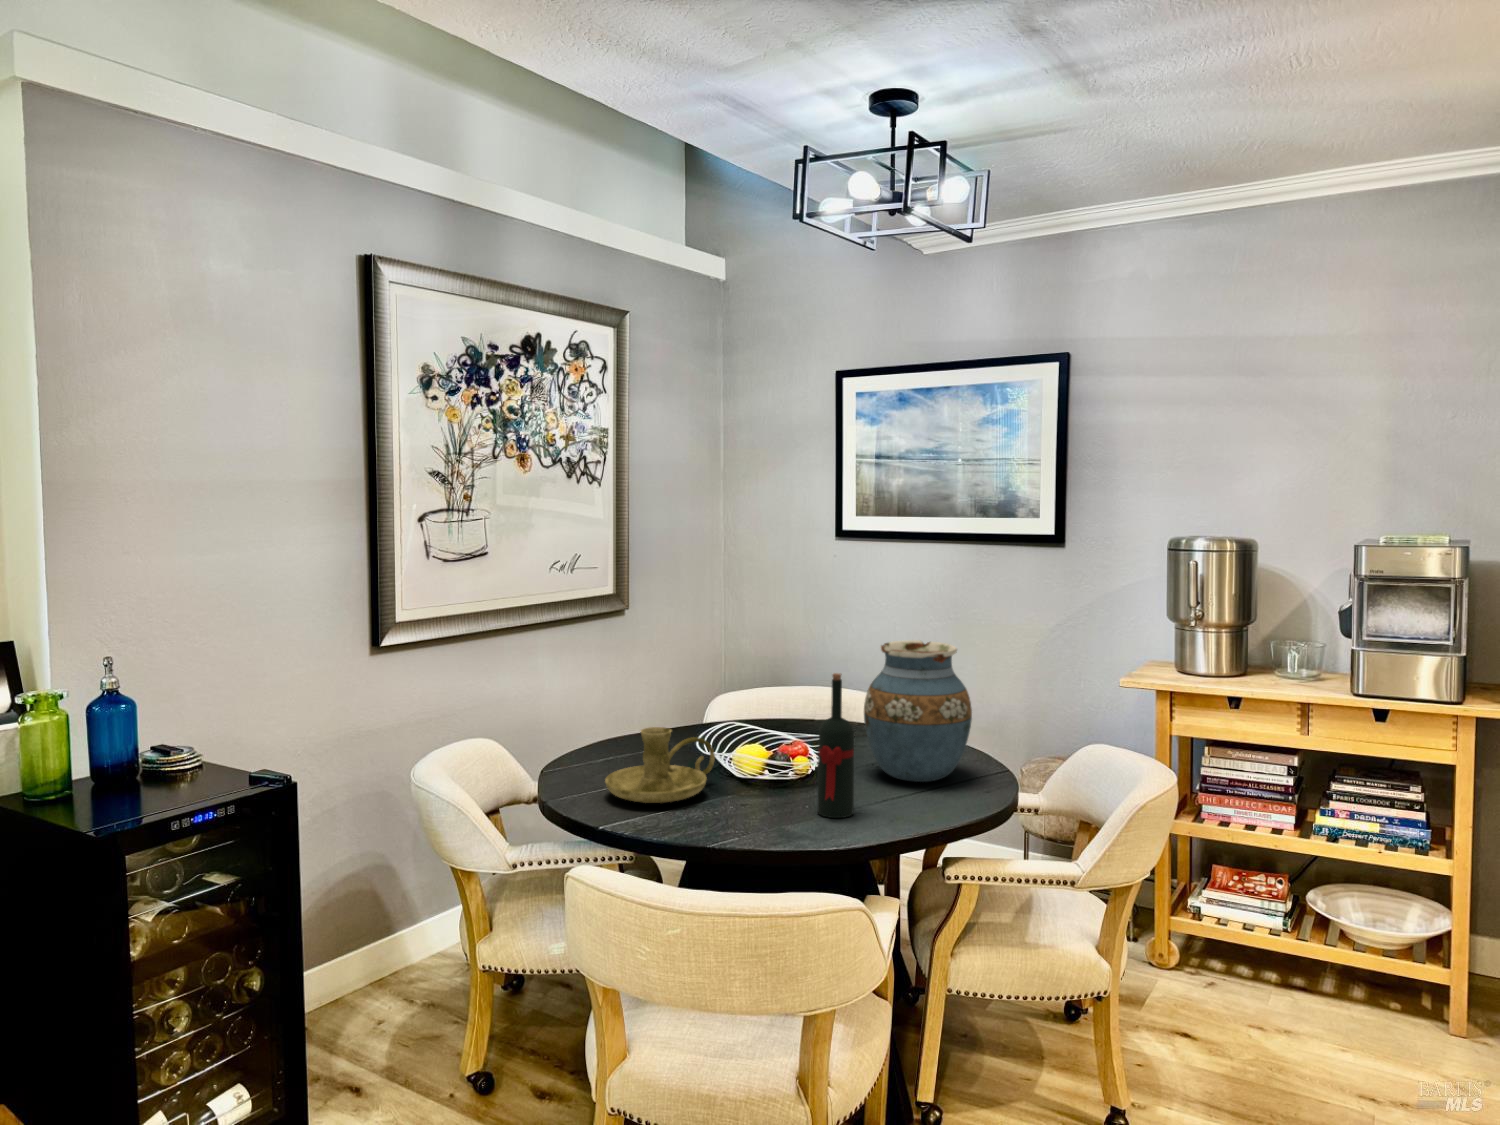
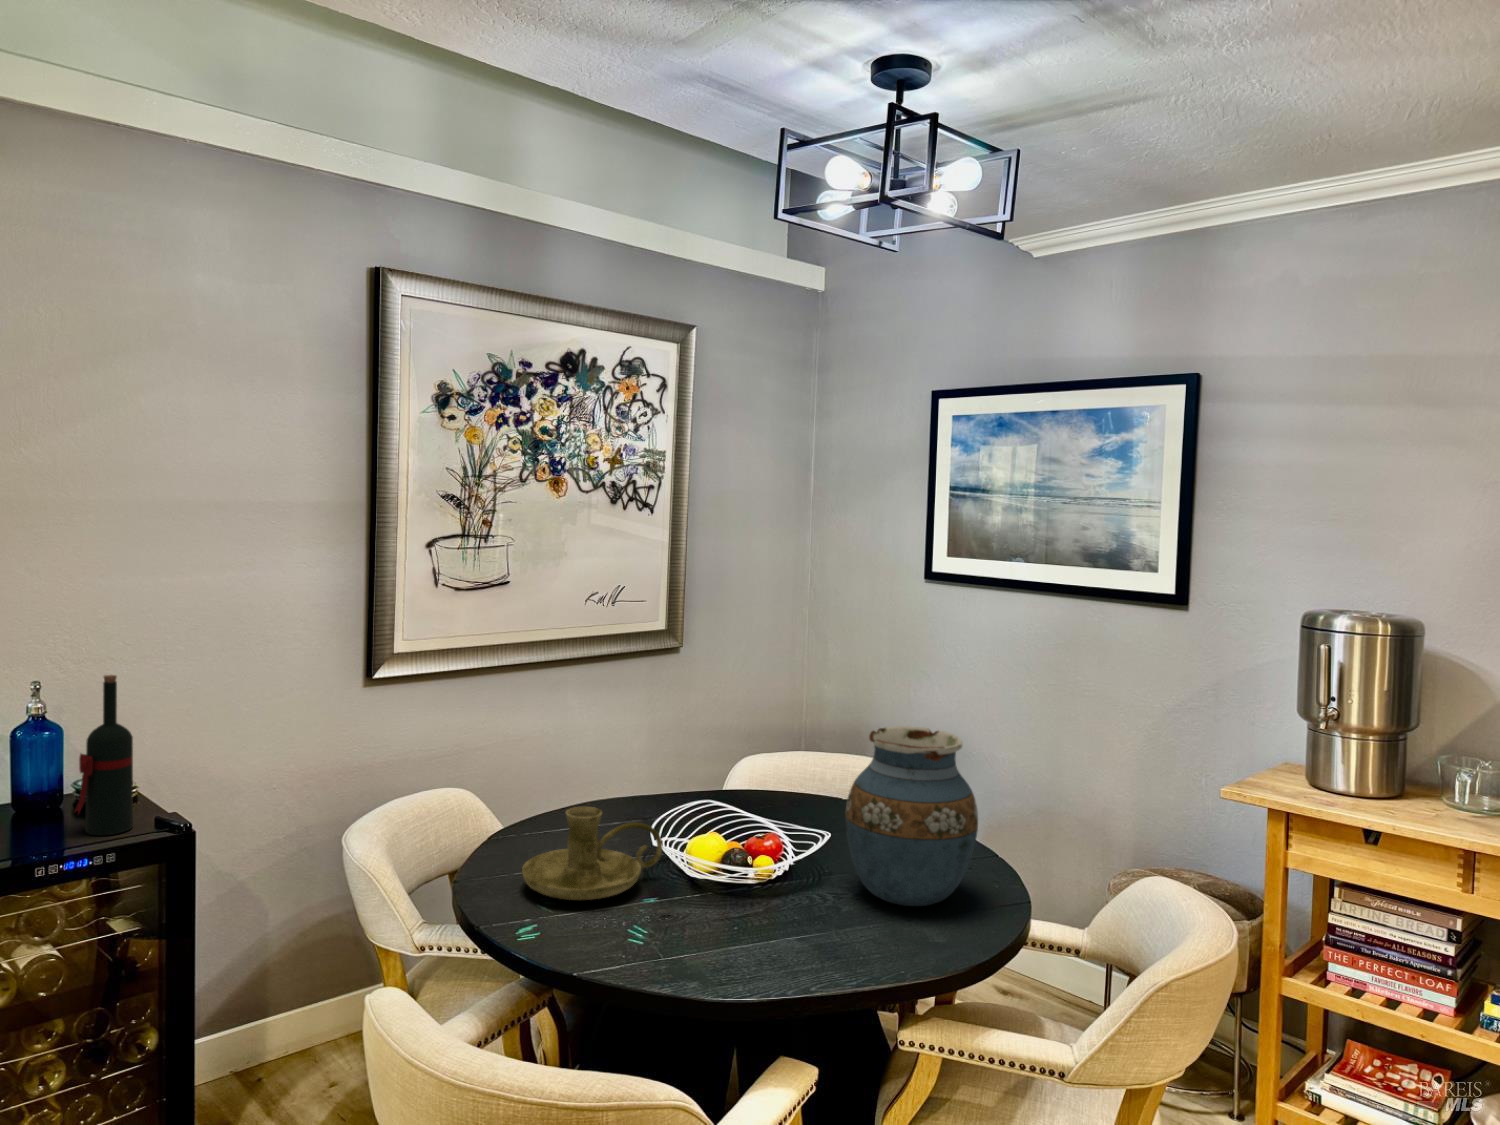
wine bottle: present [817,673,854,818] -> present [75,675,133,836]

